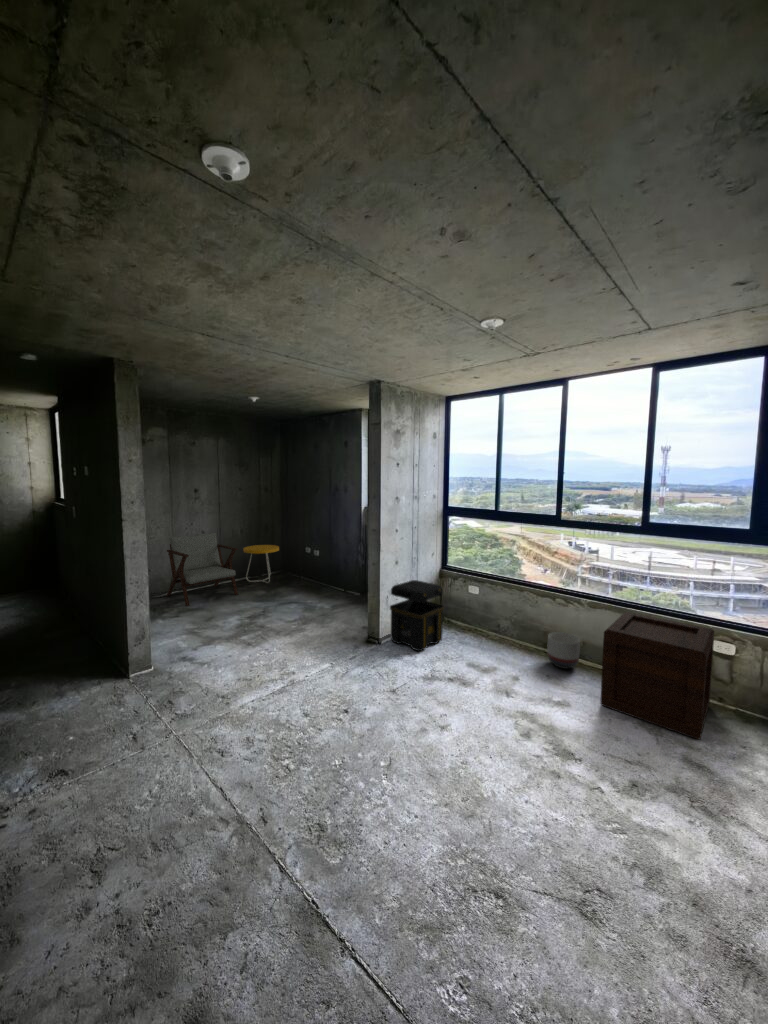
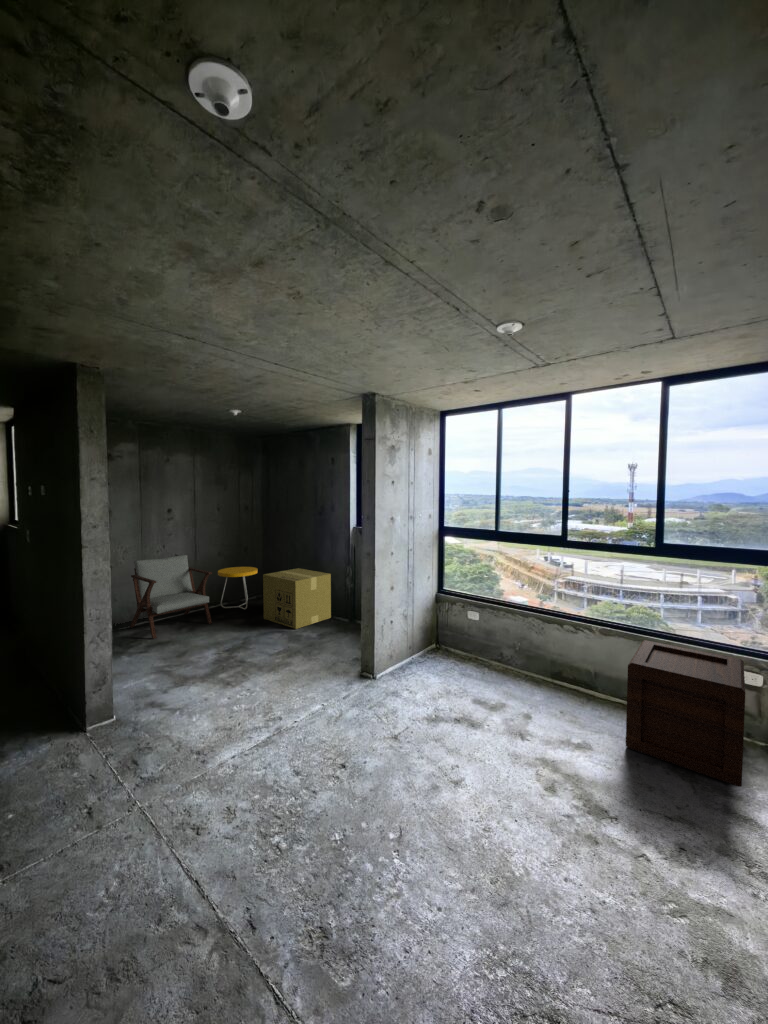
cardboard box: none [284,547,345,601] -> present [263,568,331,629]
toolbox: present [390,580,444,651] -> none [385,607,445,687]
planter: present [547,632,580,669] -> none [560,663,595,704]

